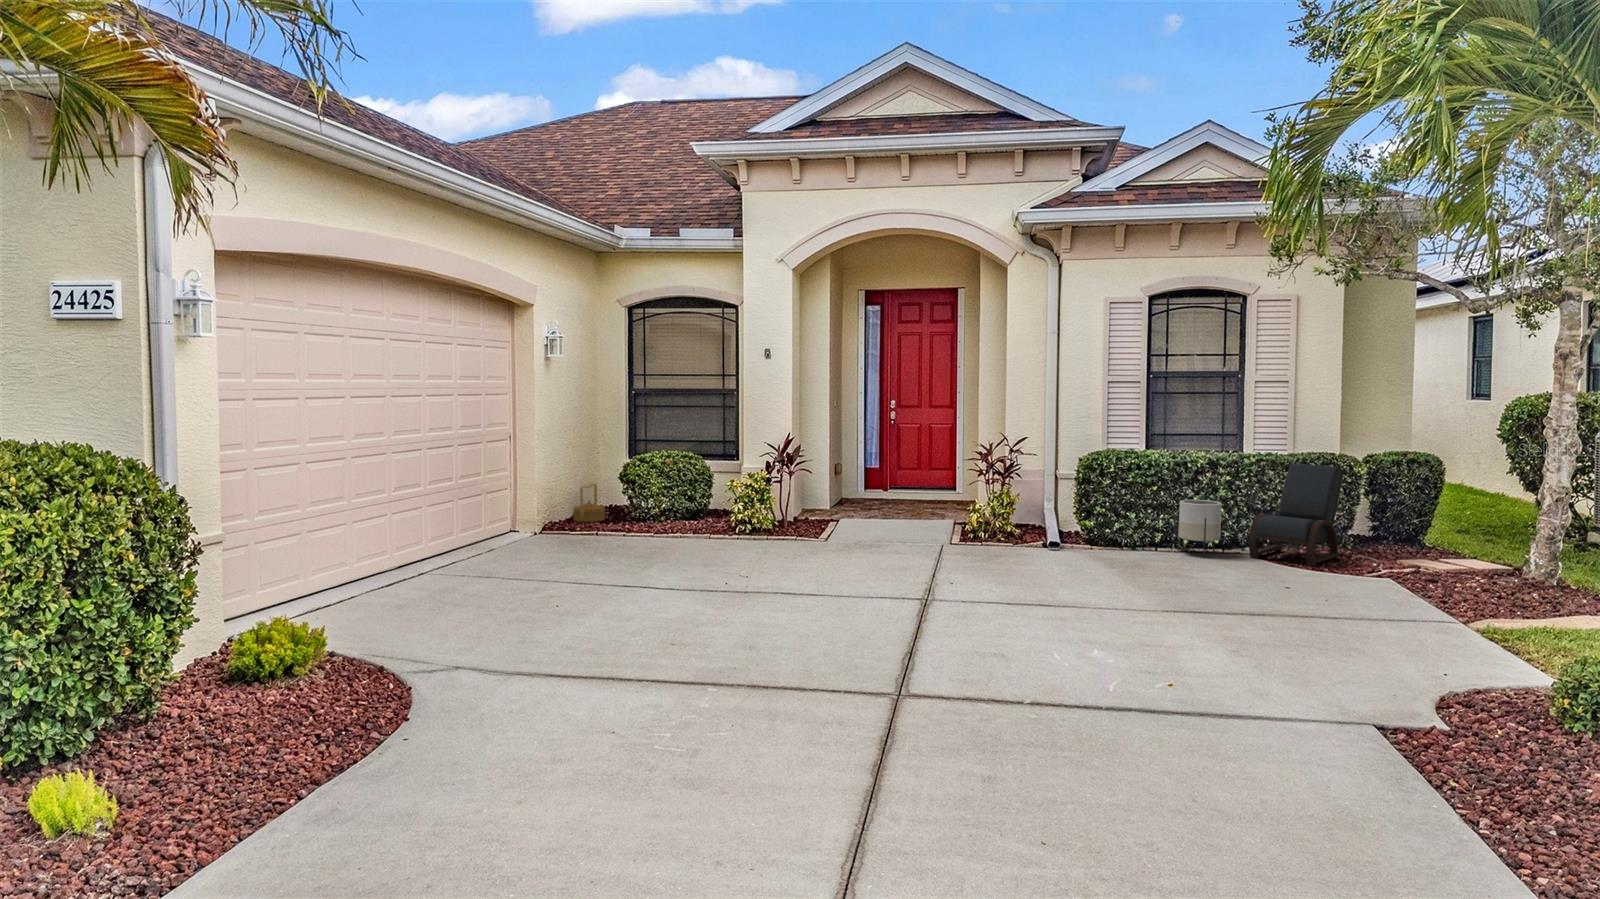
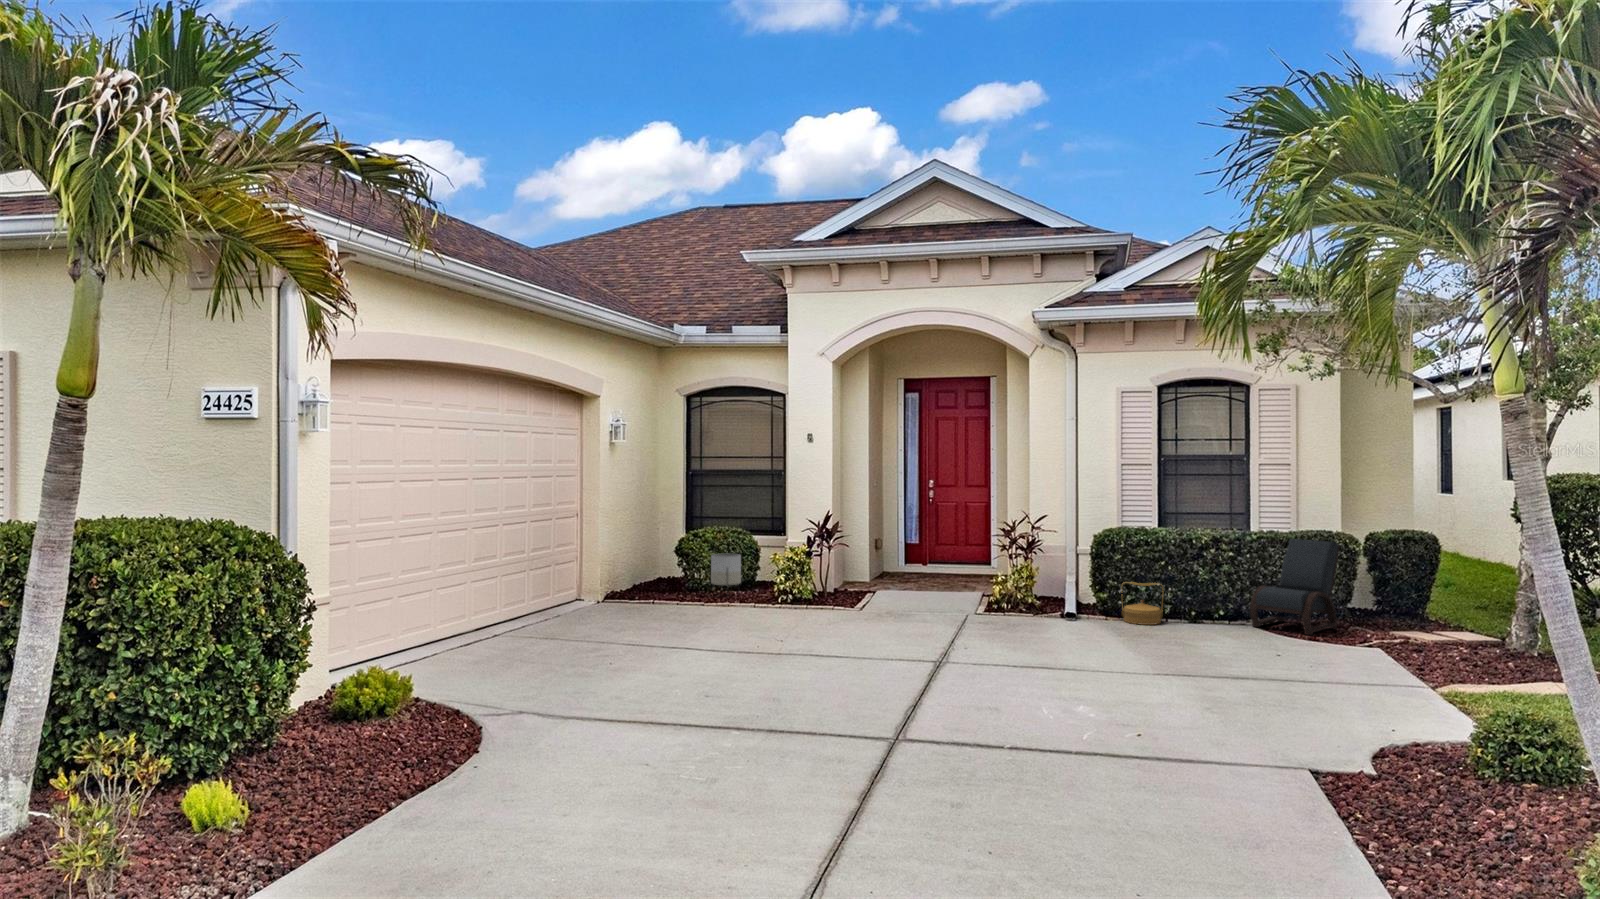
woven basket: present [573,484,605,522] -> present [1122,582,1164,625]
planter: present [1177,500,1221,557] -> present [711,554,741,586]

